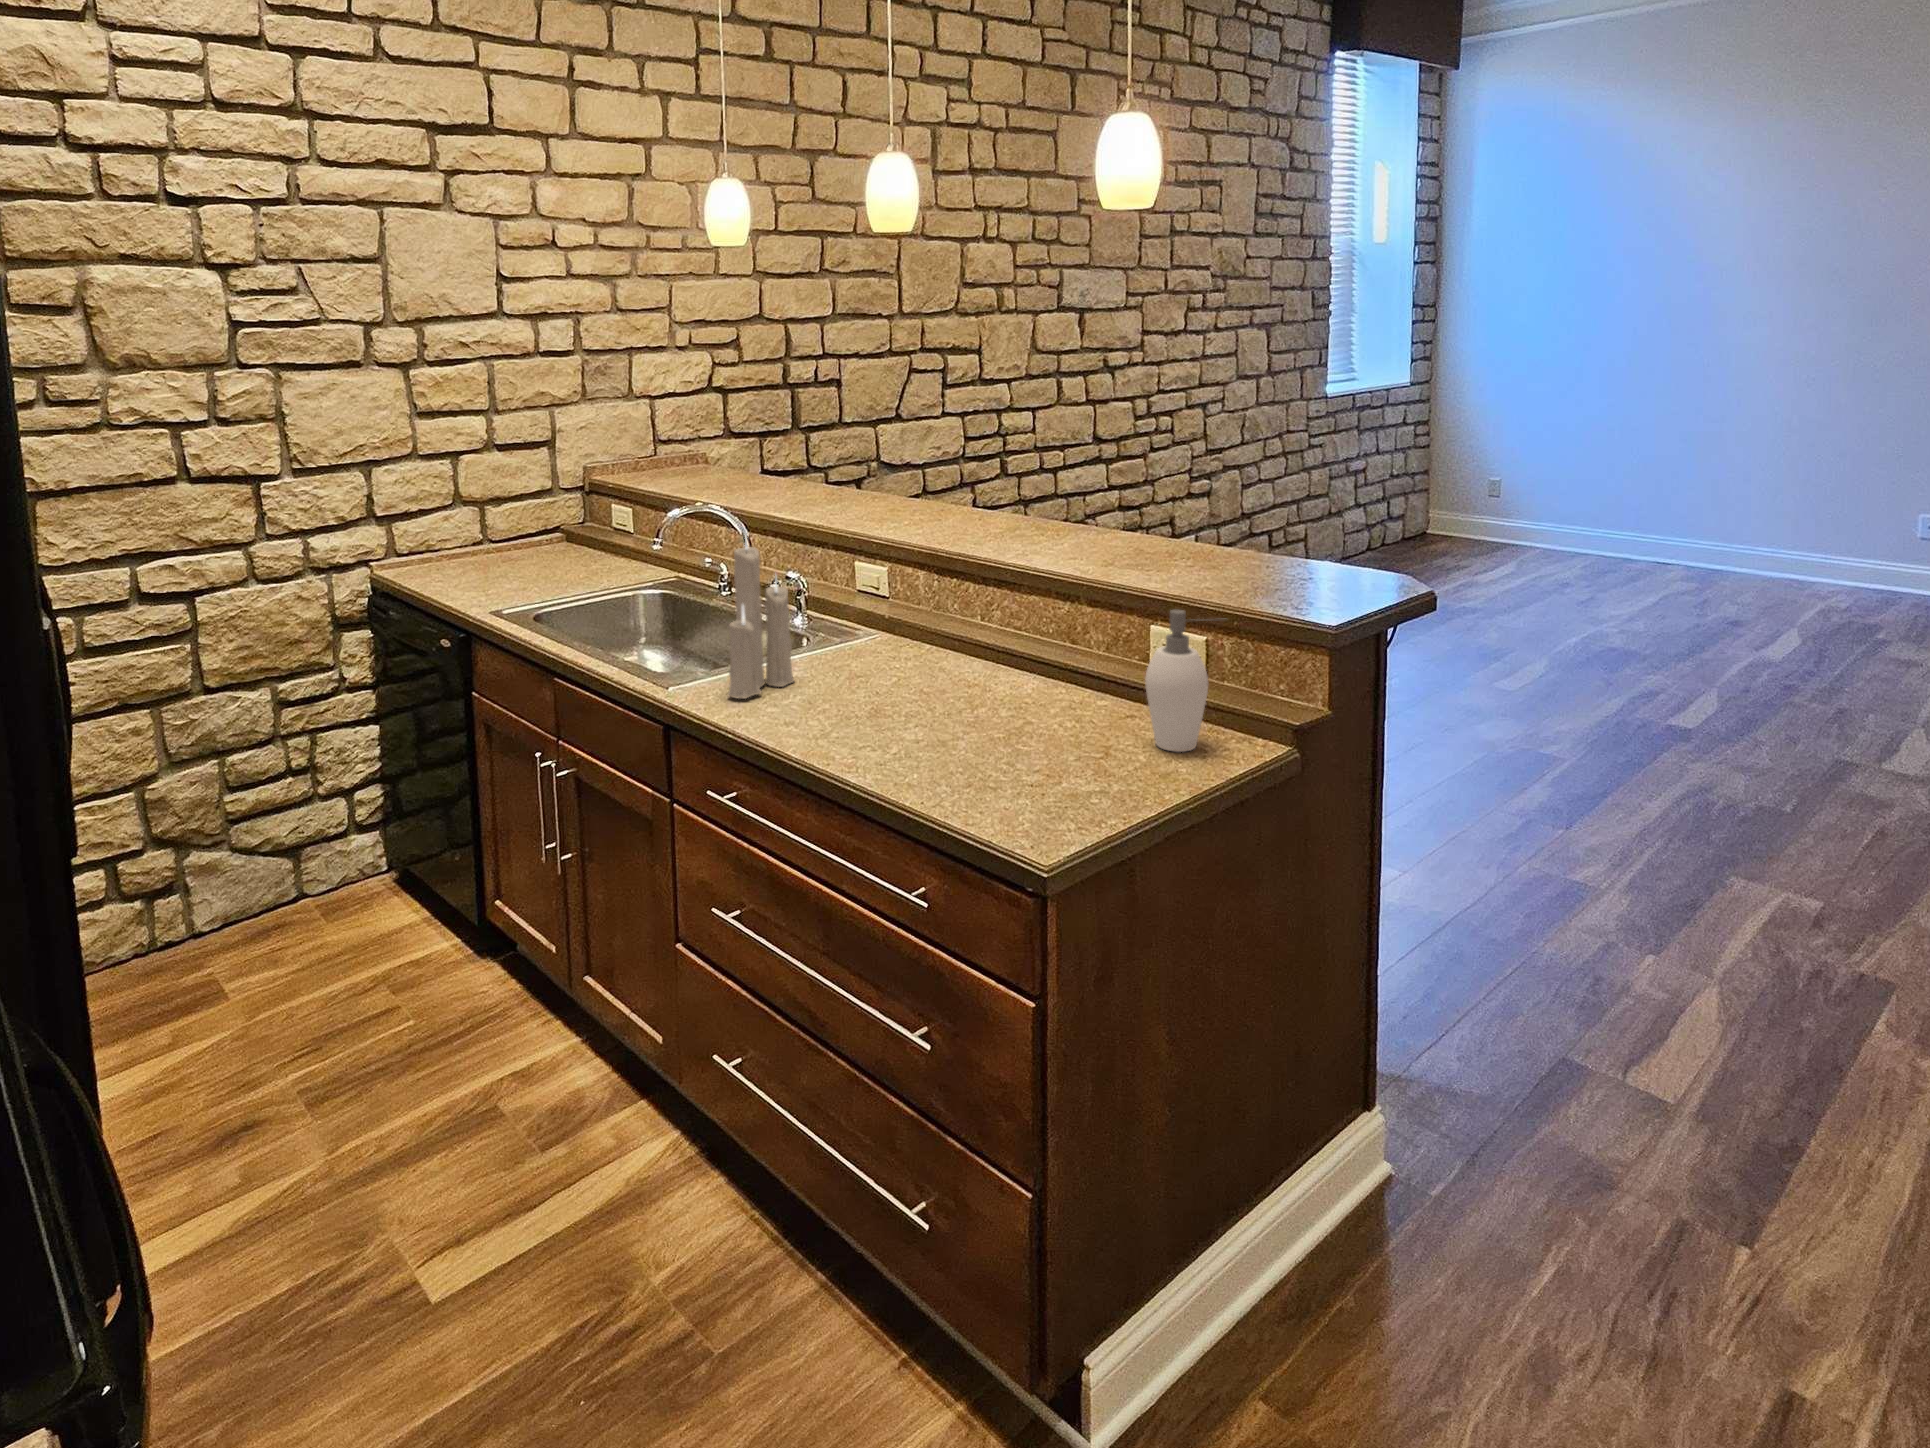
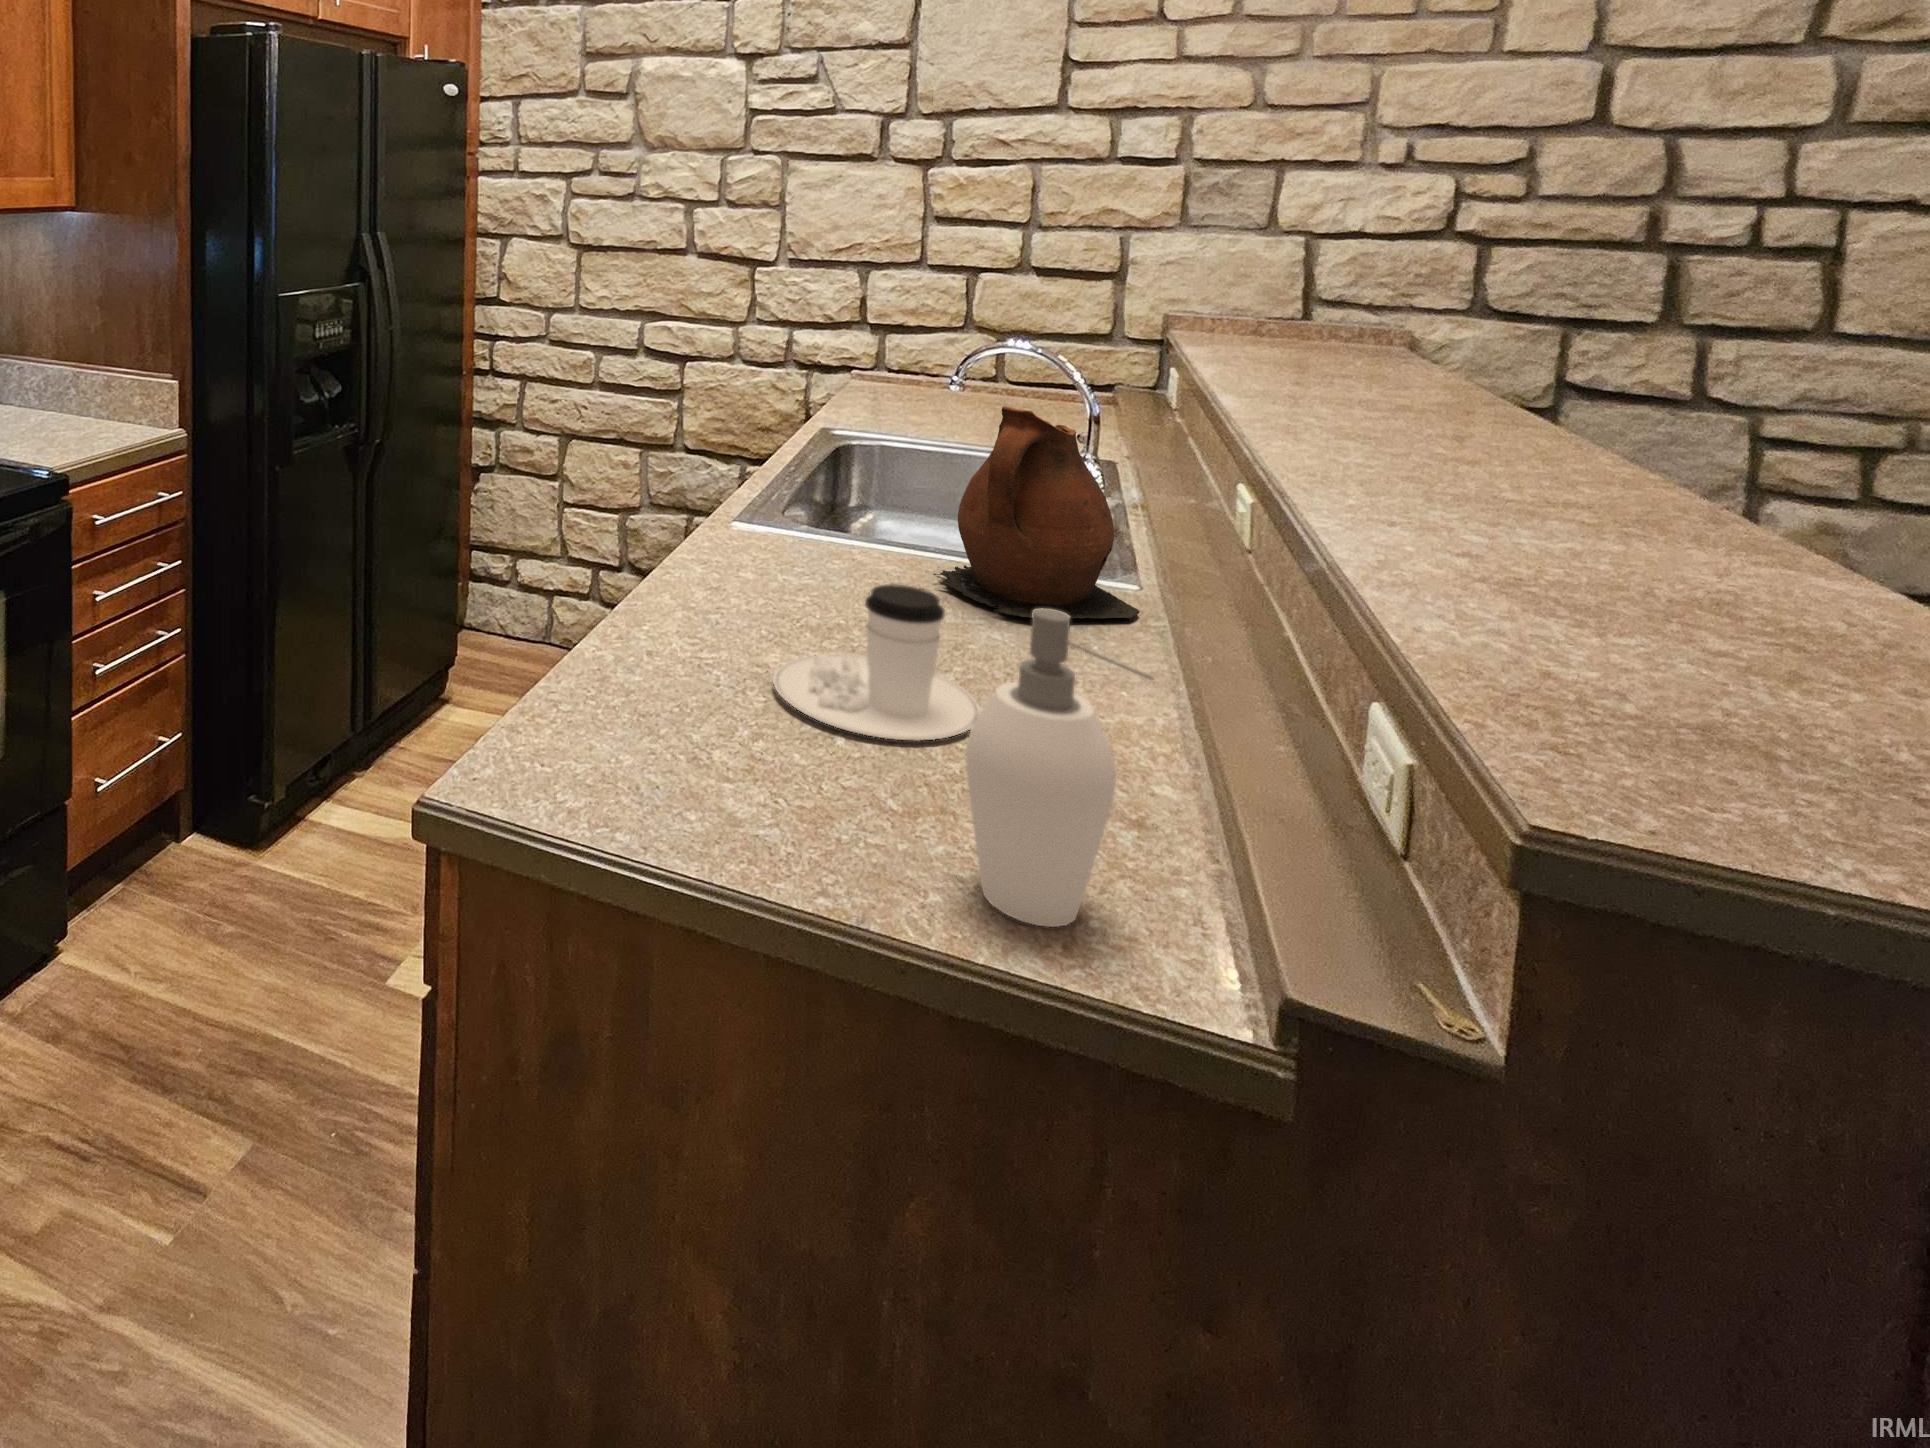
ceramic pitcher: none [809,540,915,667] -> present [933,406,1140,622]
candle: present [728,542,794,699] -> none [751,333,869,577]
coffee cup: none [912,648,1029,740] -> present [773,584,981,741]

